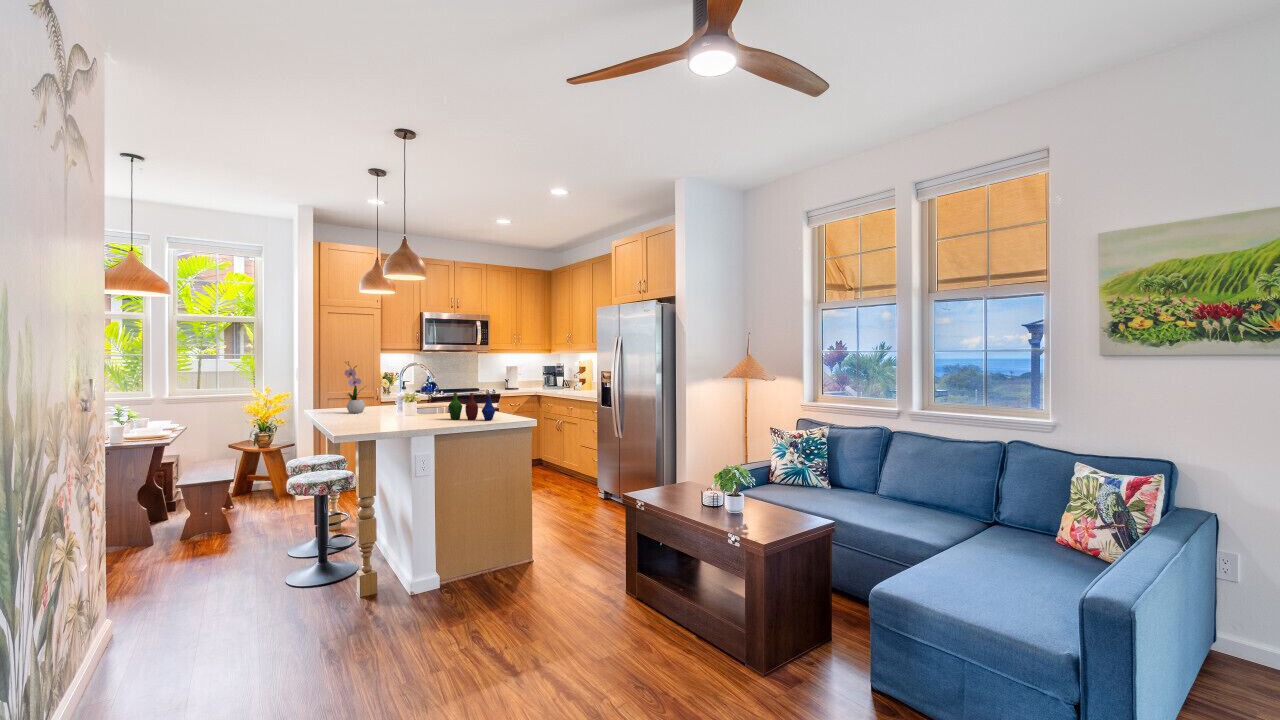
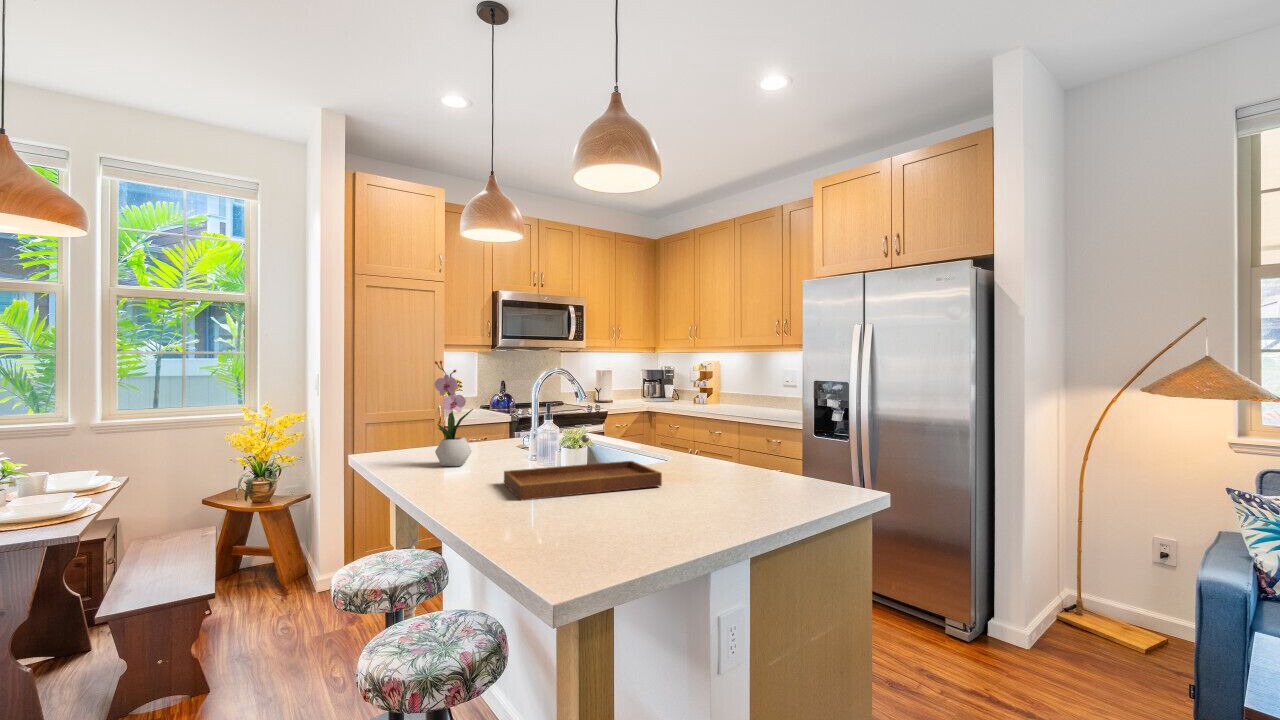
bottle: present [448,393,496,420] -> none [679,429,789,493]
tray: none [369,396,441,421] -> present [504,435,662,500]

